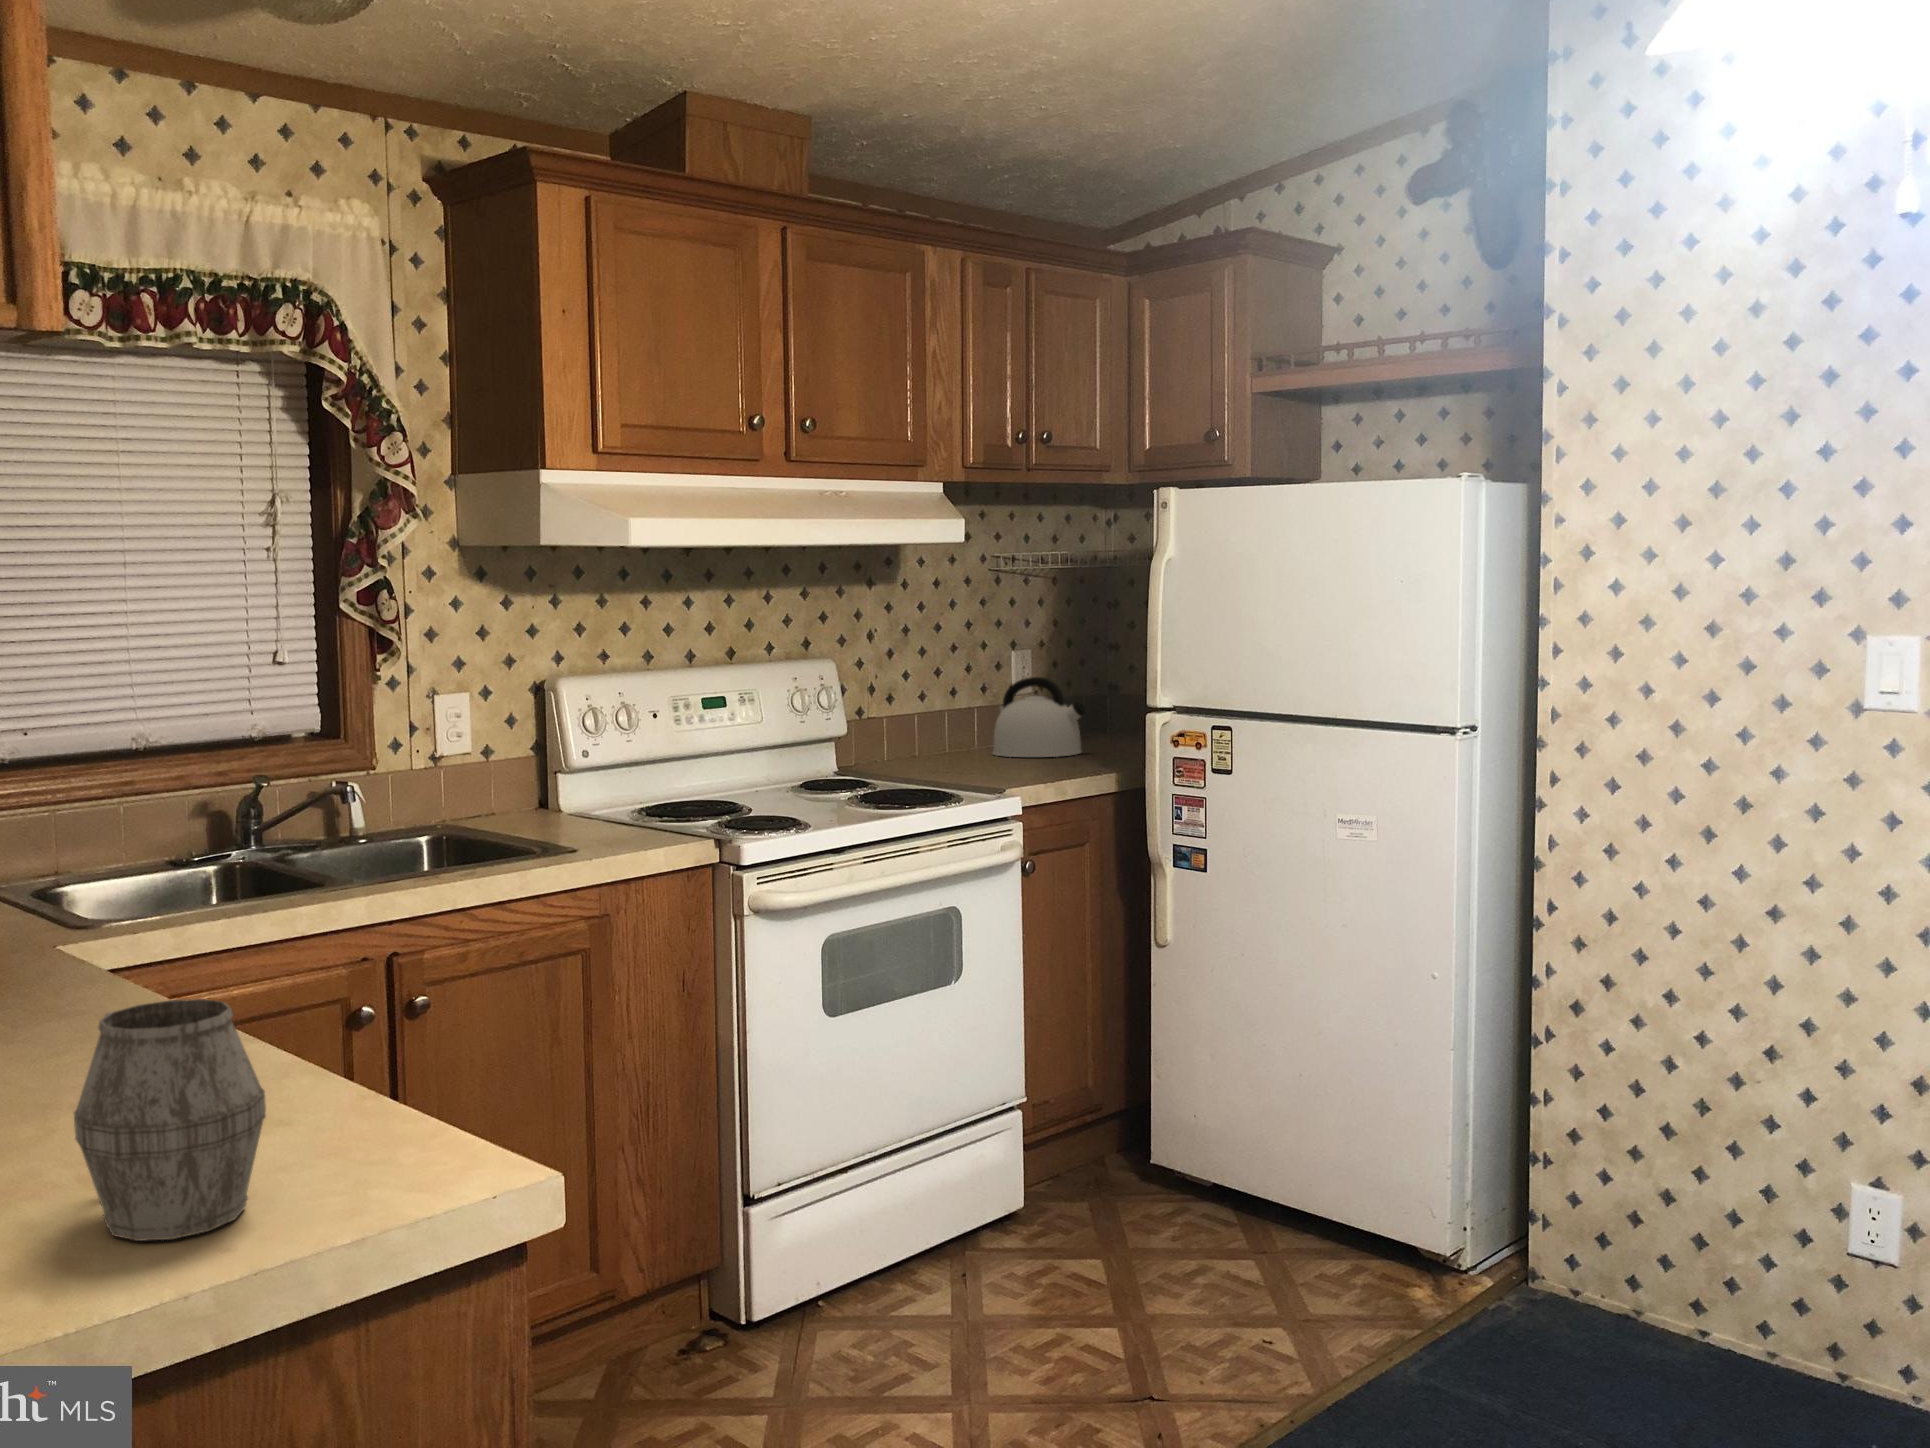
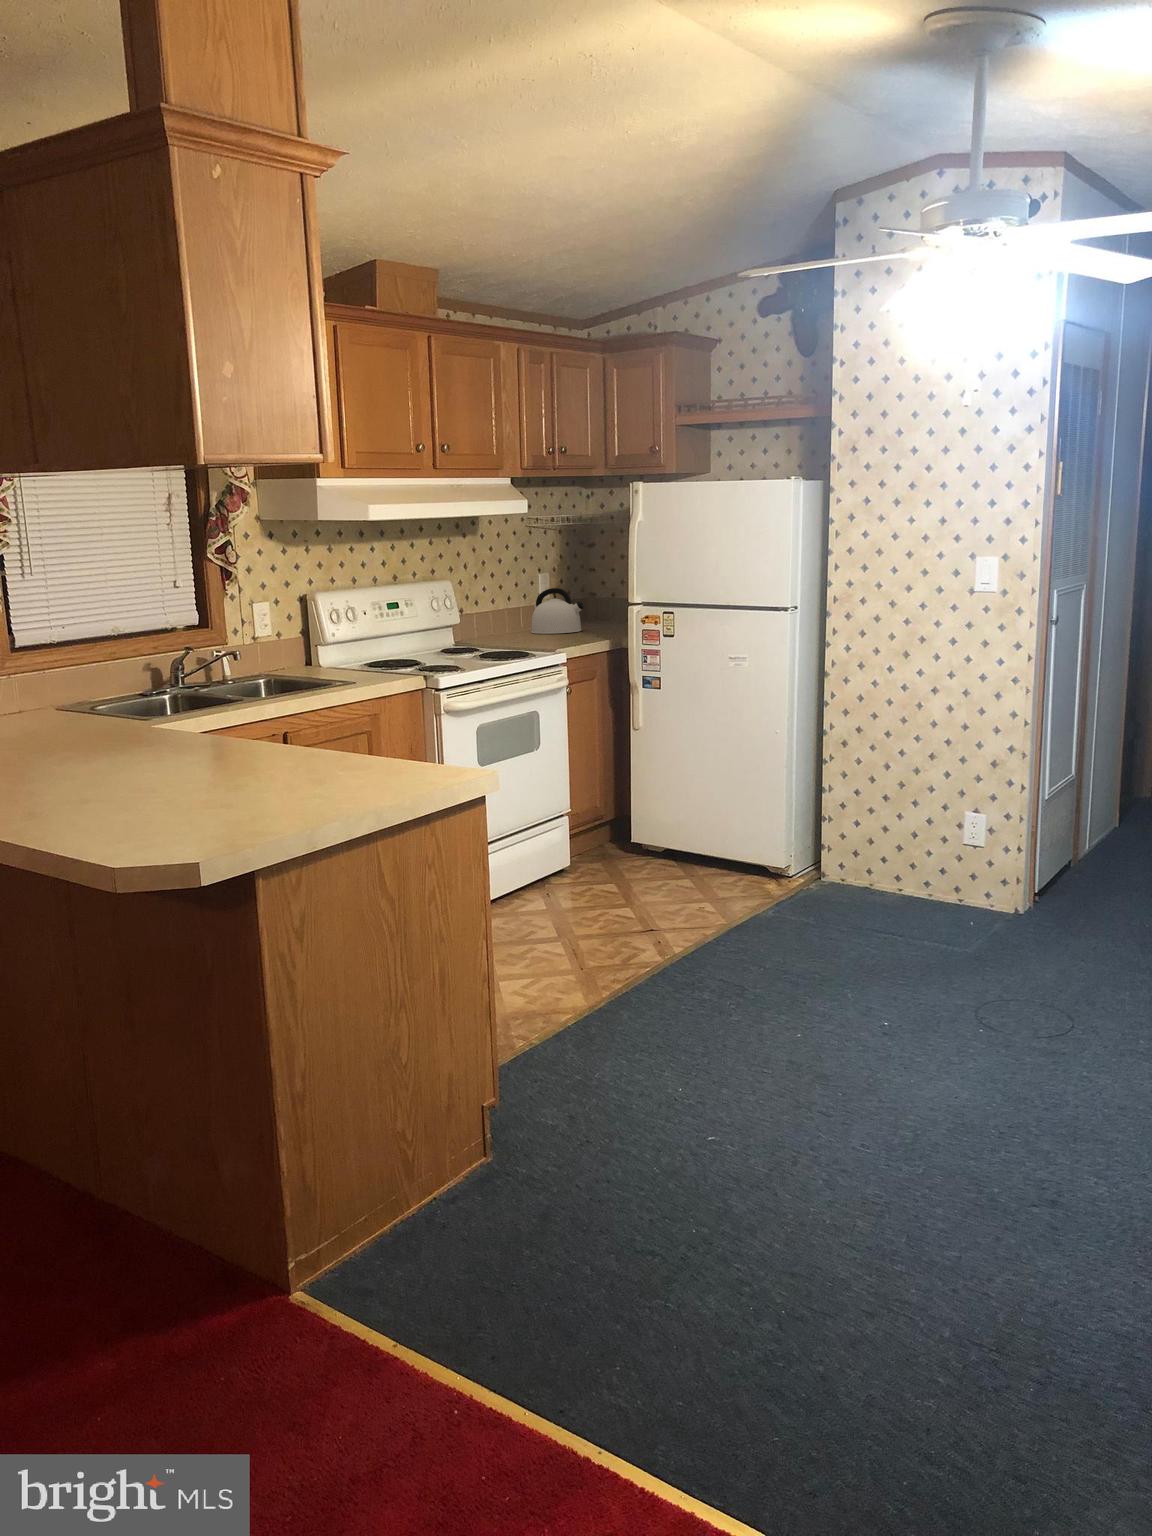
mug: present [74,999,266,1241] -> none [345,703,416,781]

